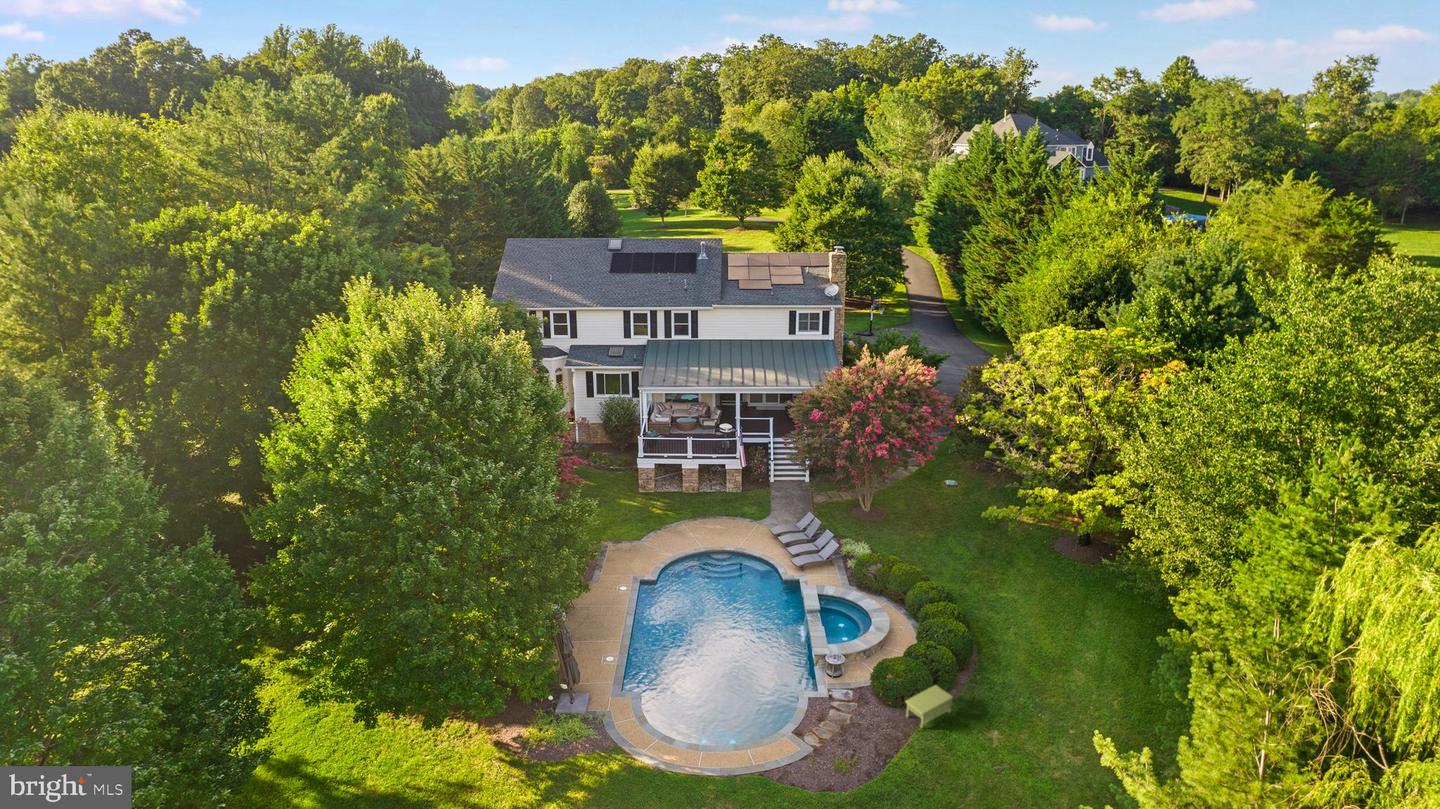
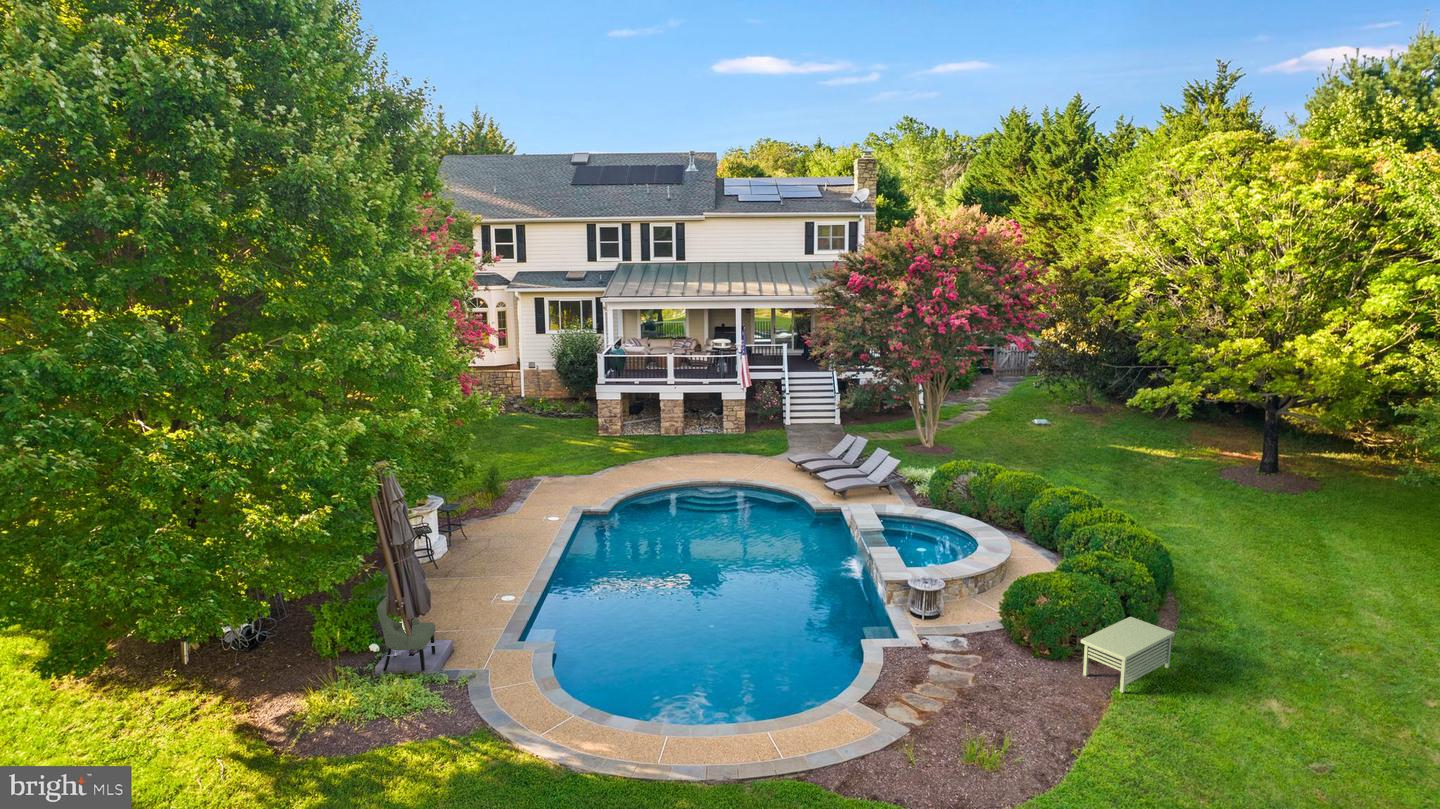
chair: none [550,667,577,707] -> present [377,595,436,671]

